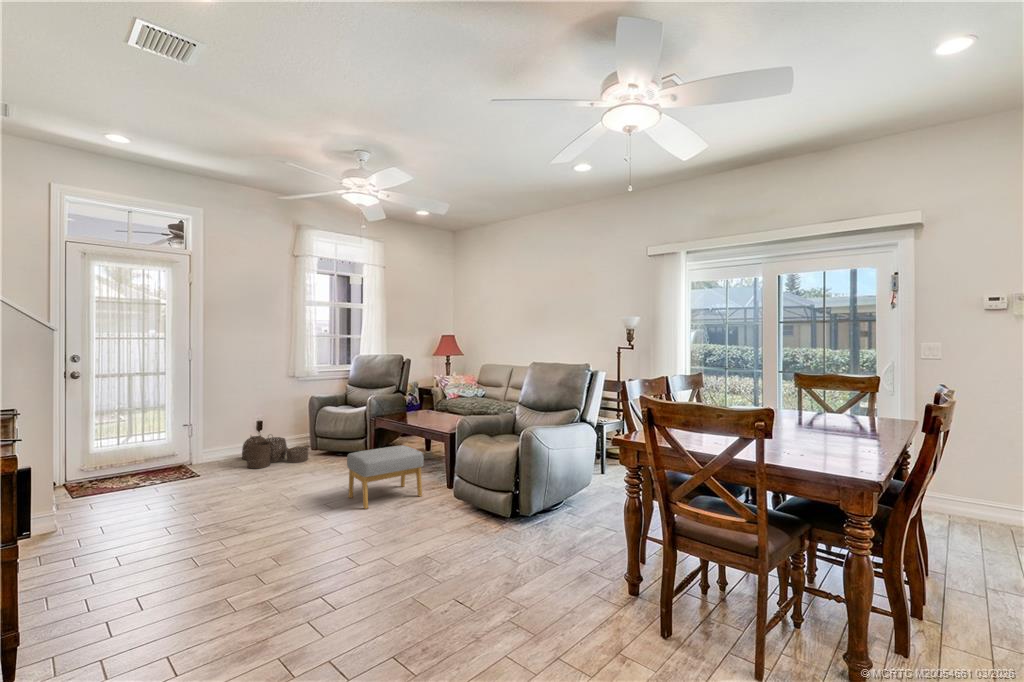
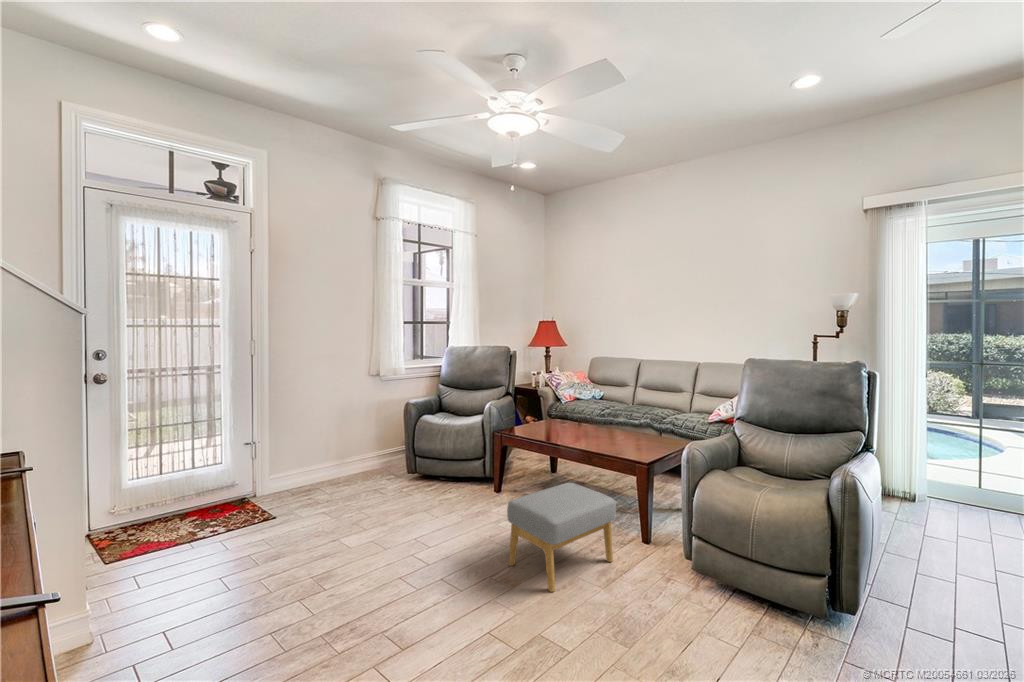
woven basket: present [242,436,308,468] -> none [319,451,407,503]

